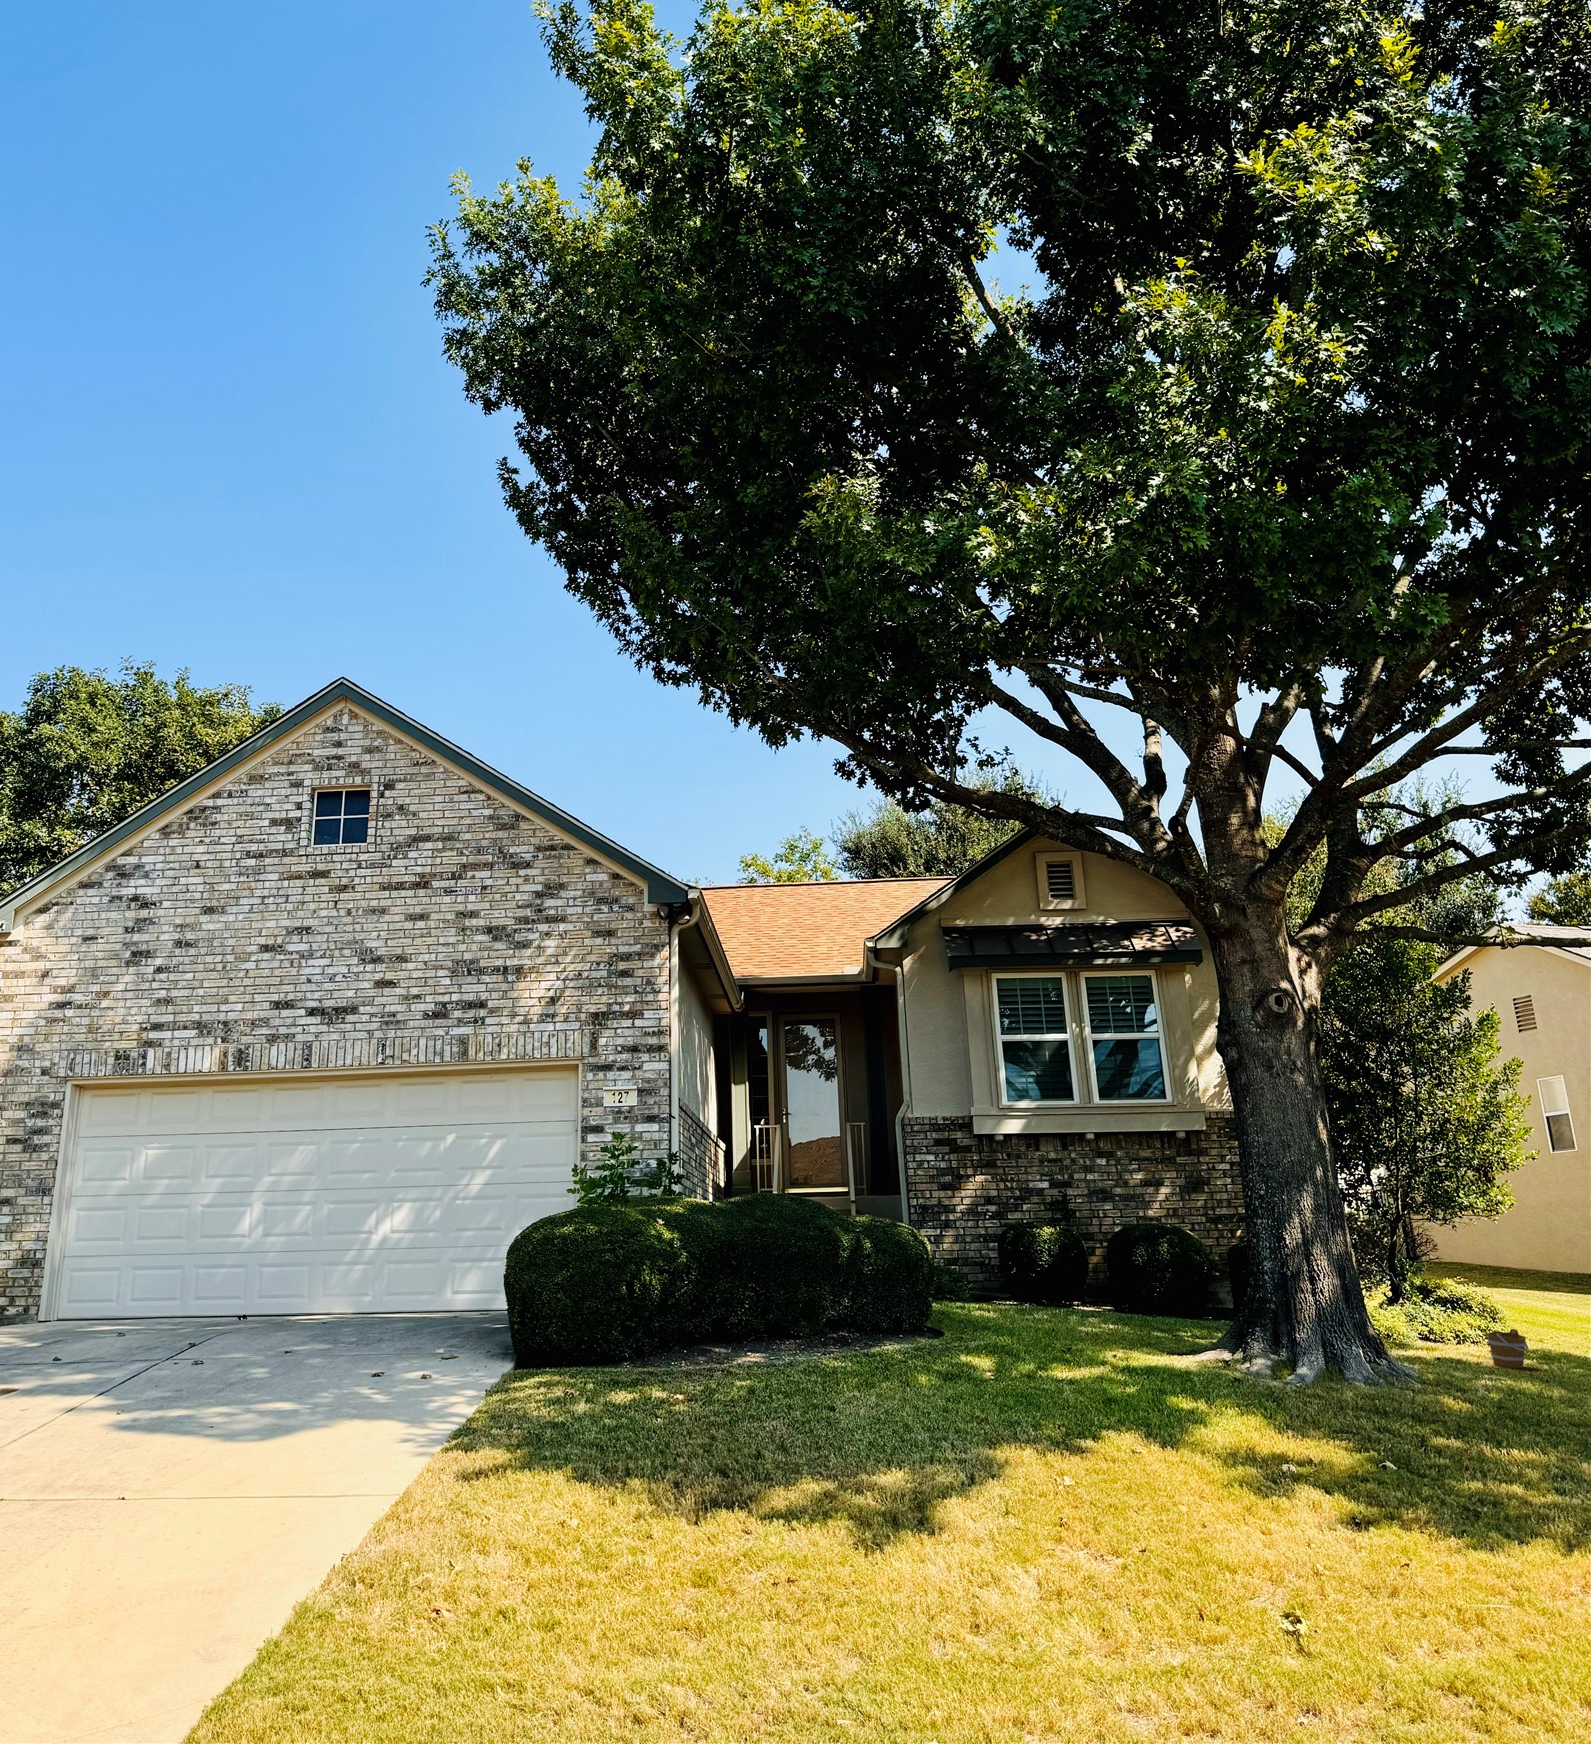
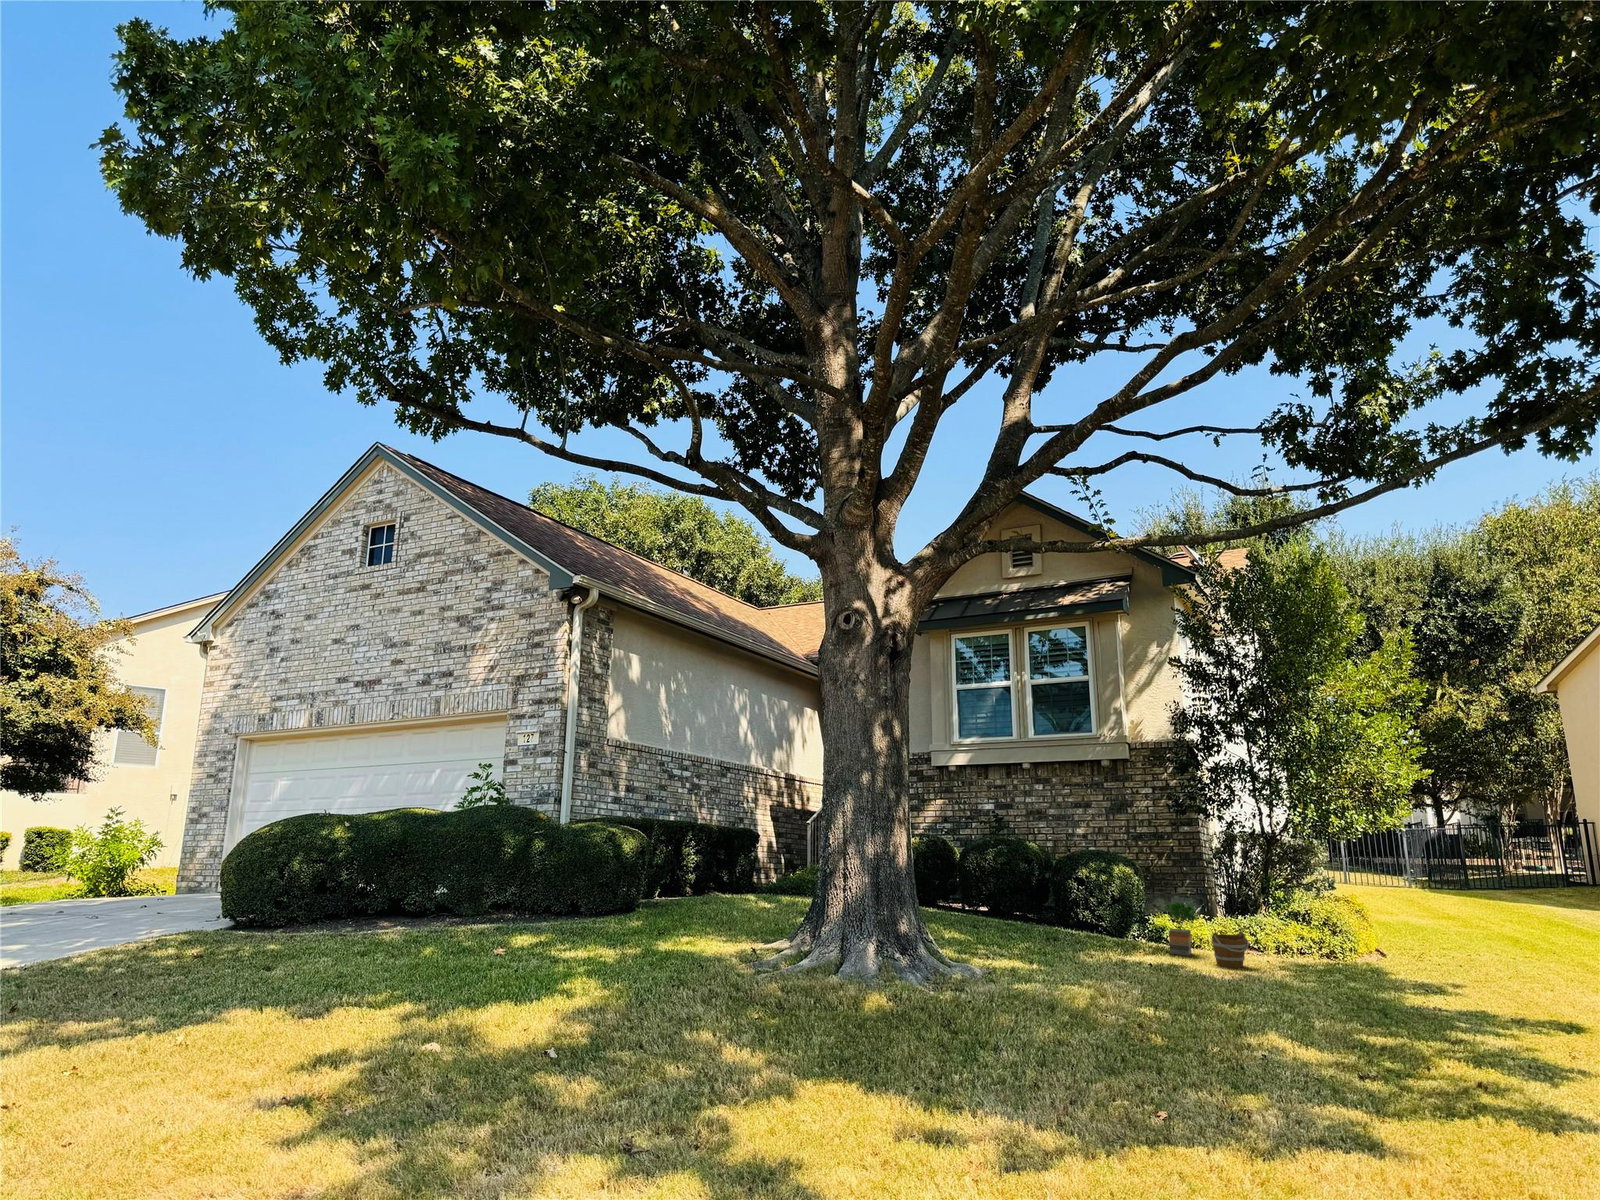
potted tree: none [1407,1297,1452,1357] -> present [1164,902,1197,956]

